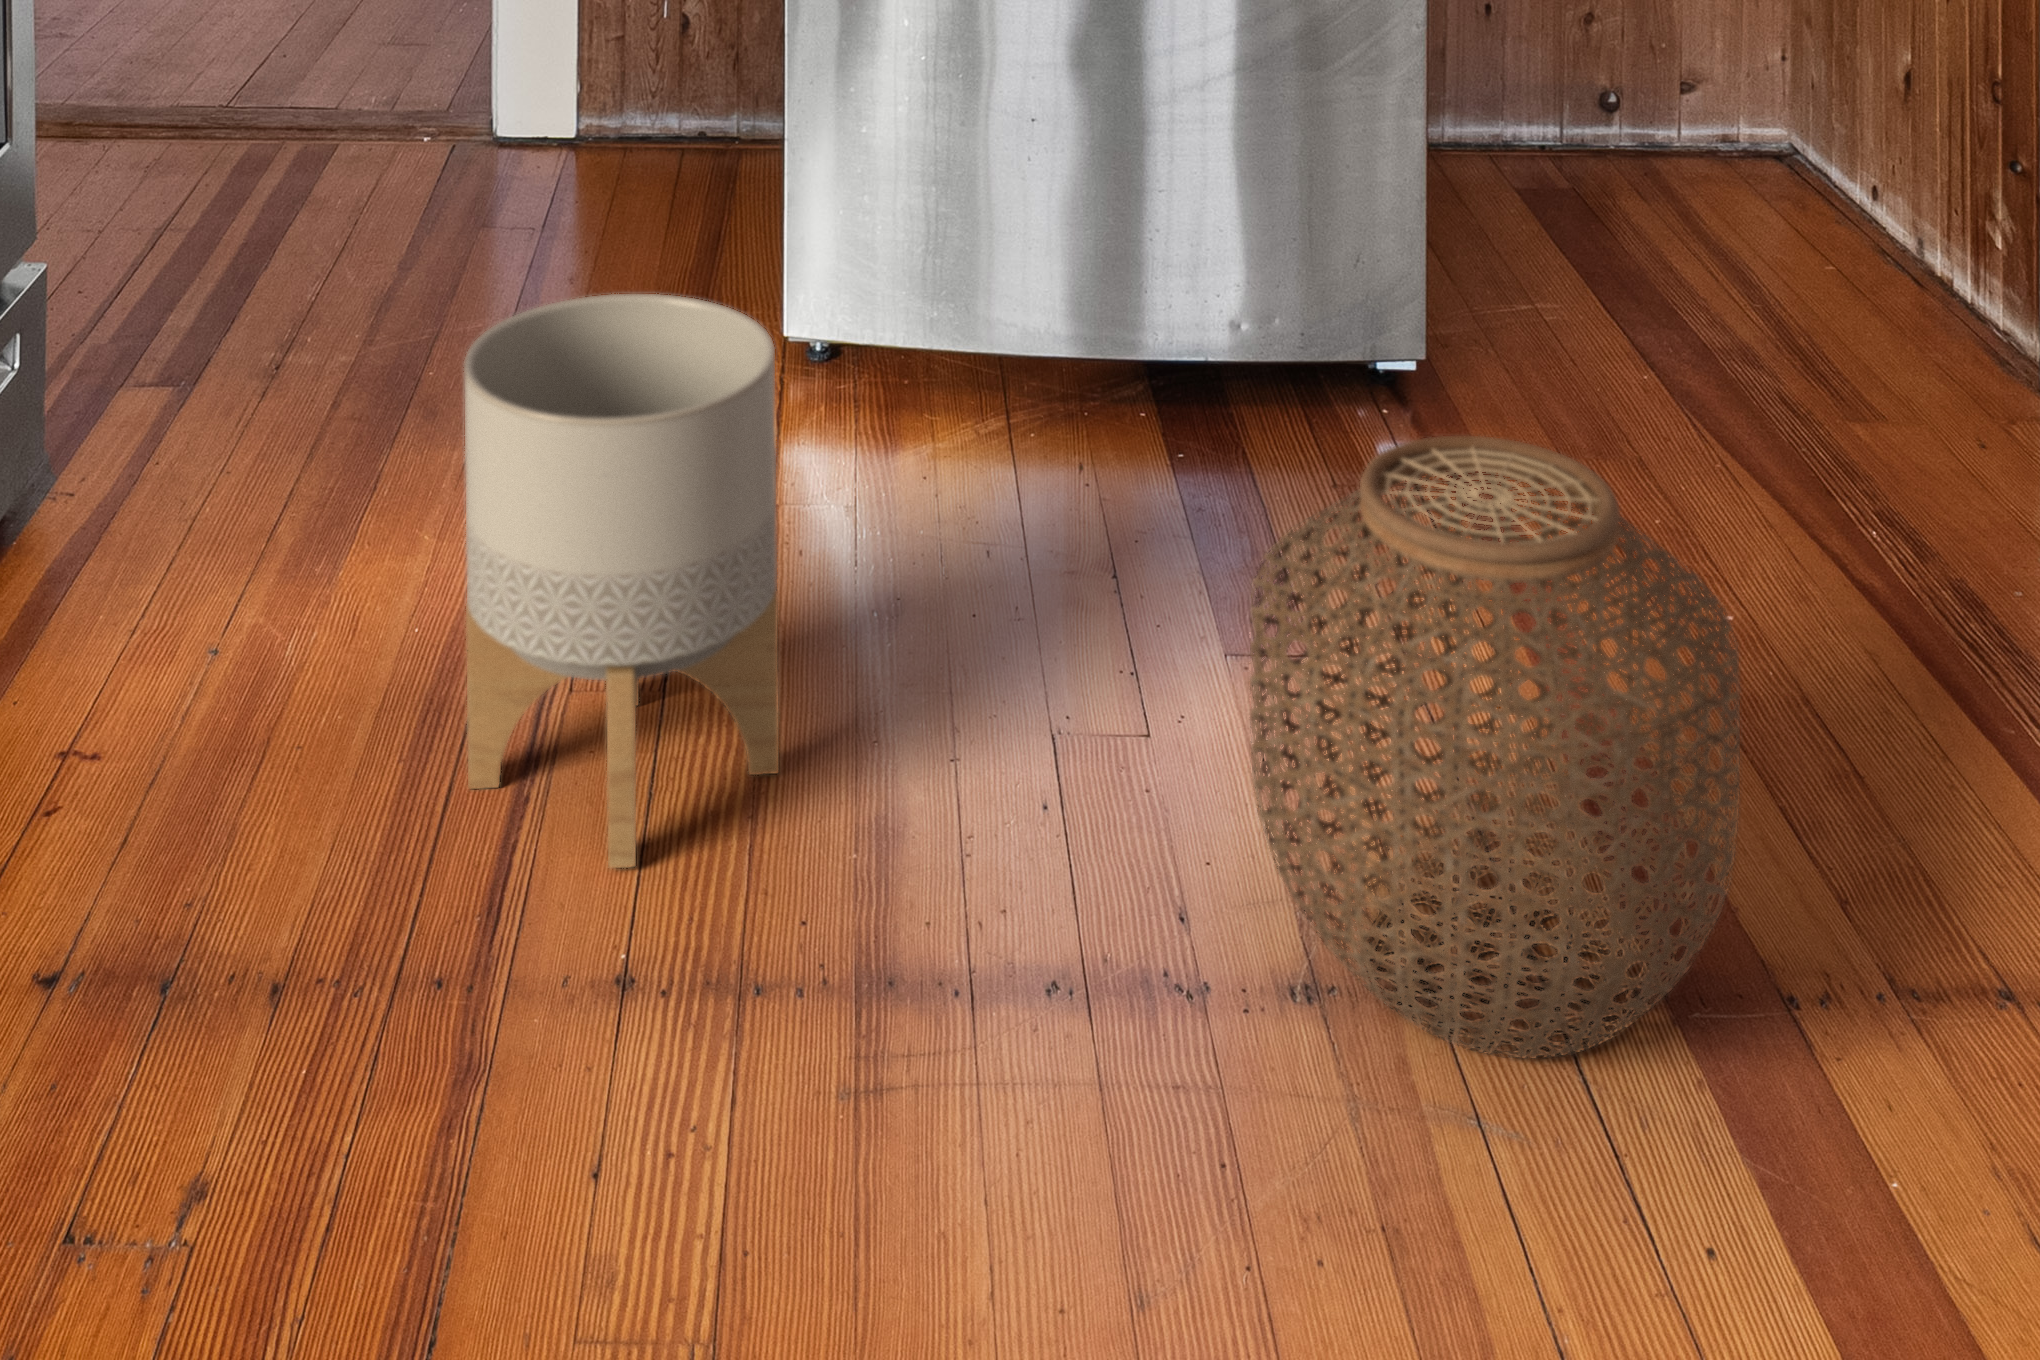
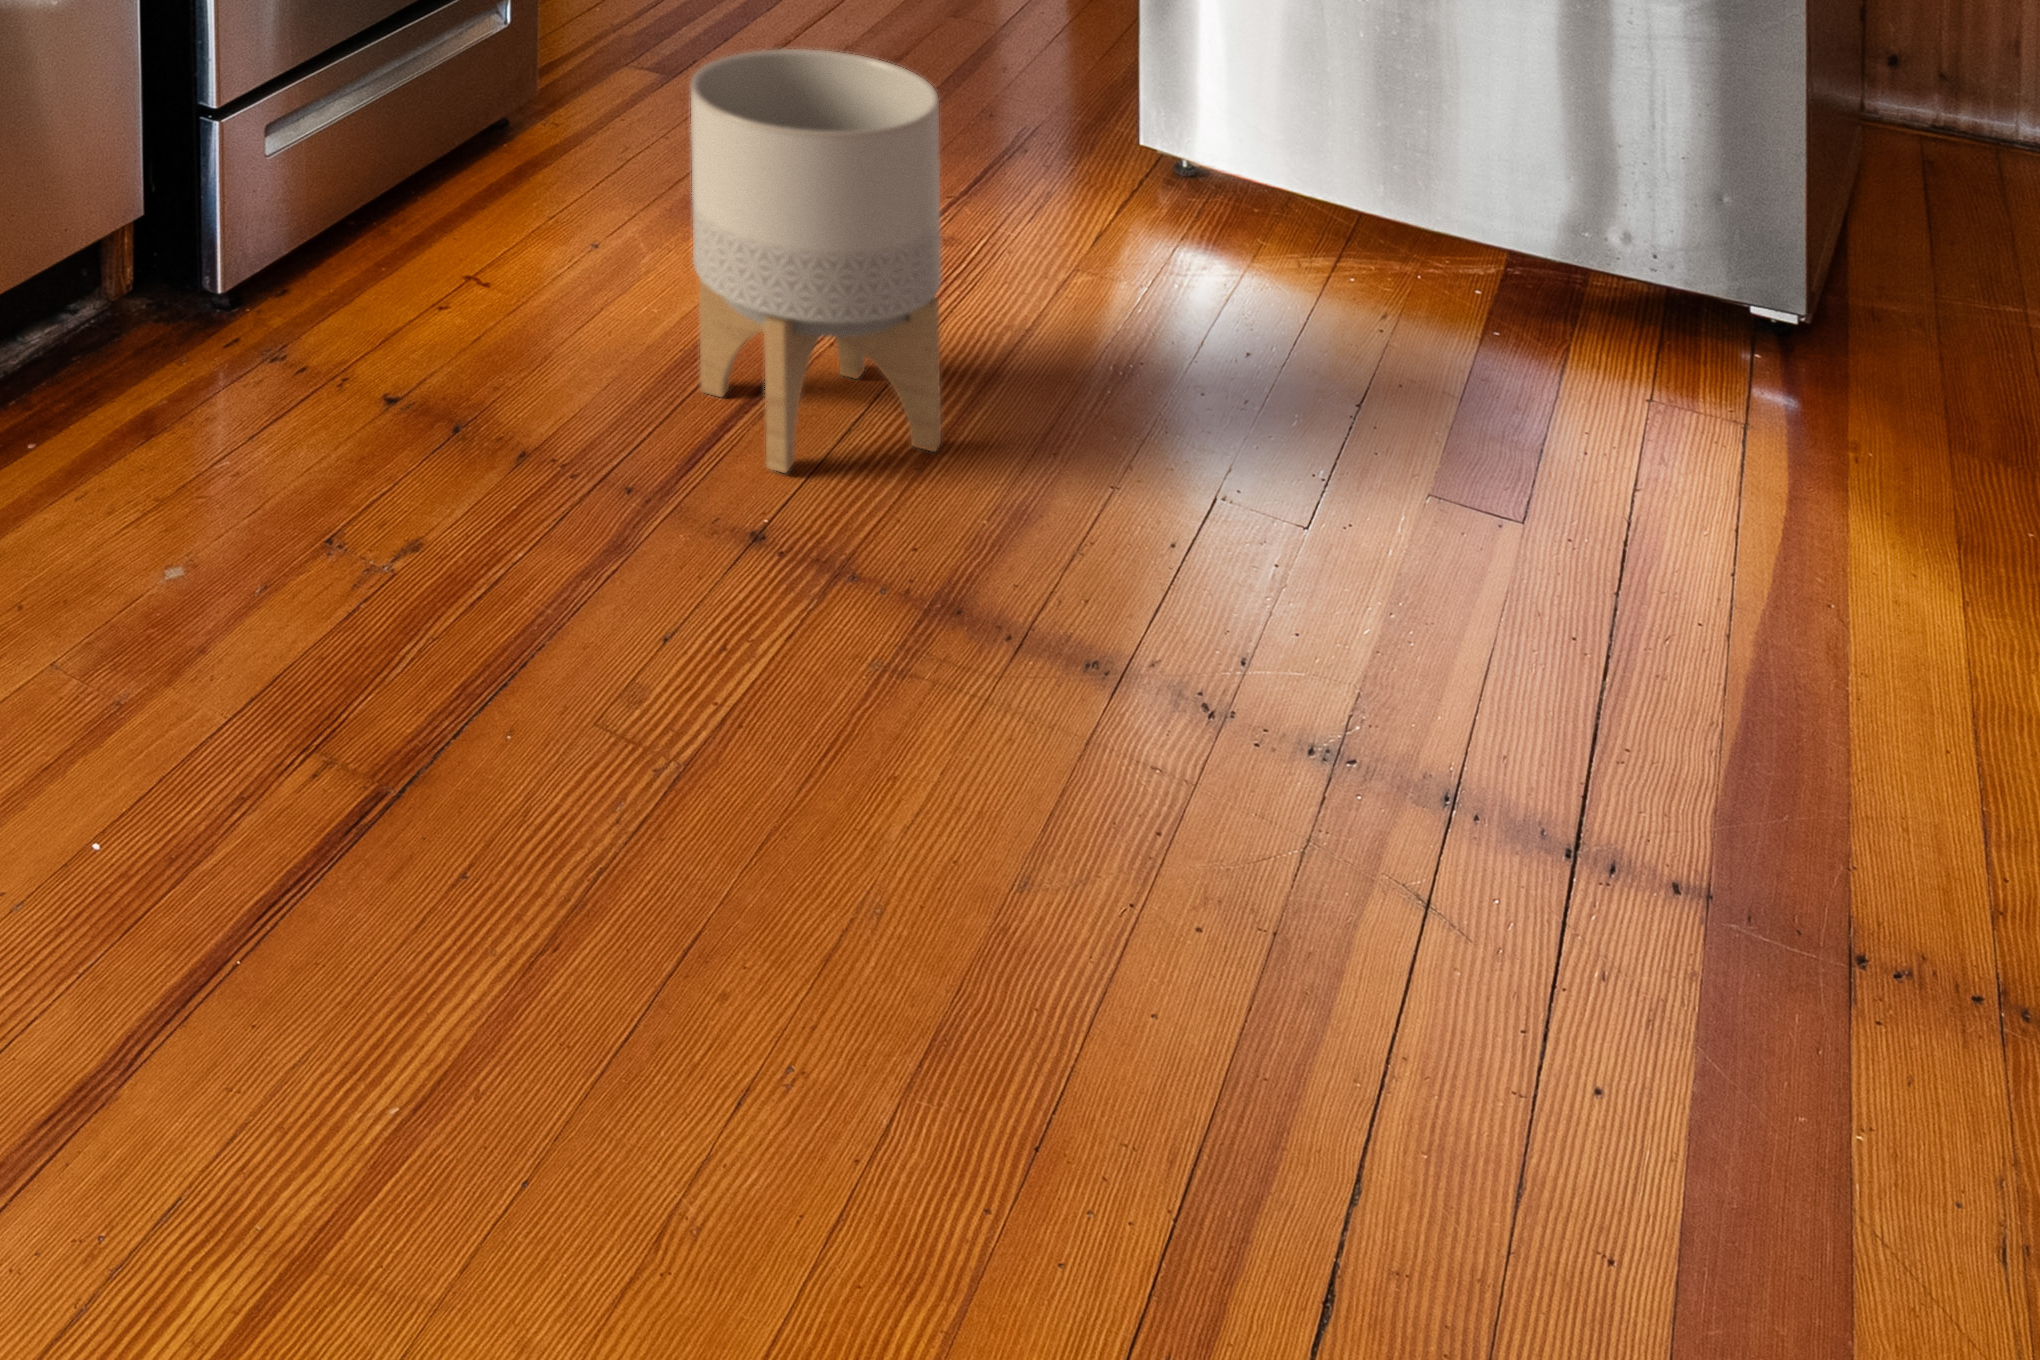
woven basket: present [1250,436,1740,1059] -> none [1235,294,1731,869]

